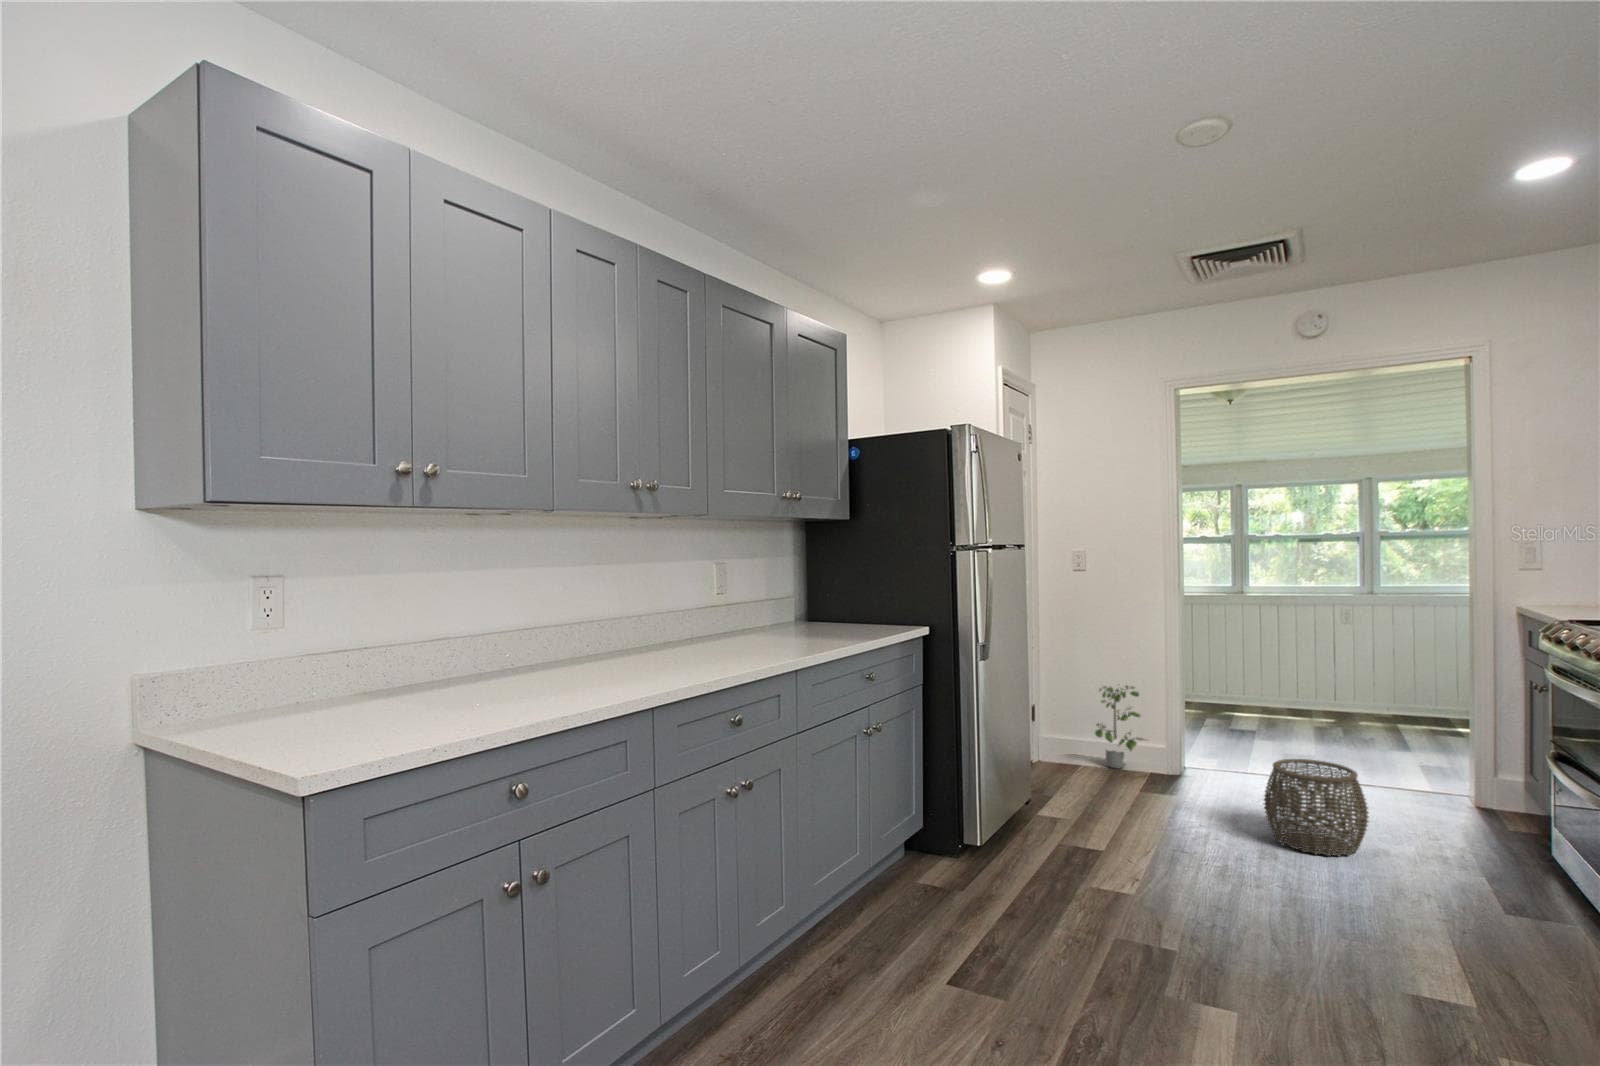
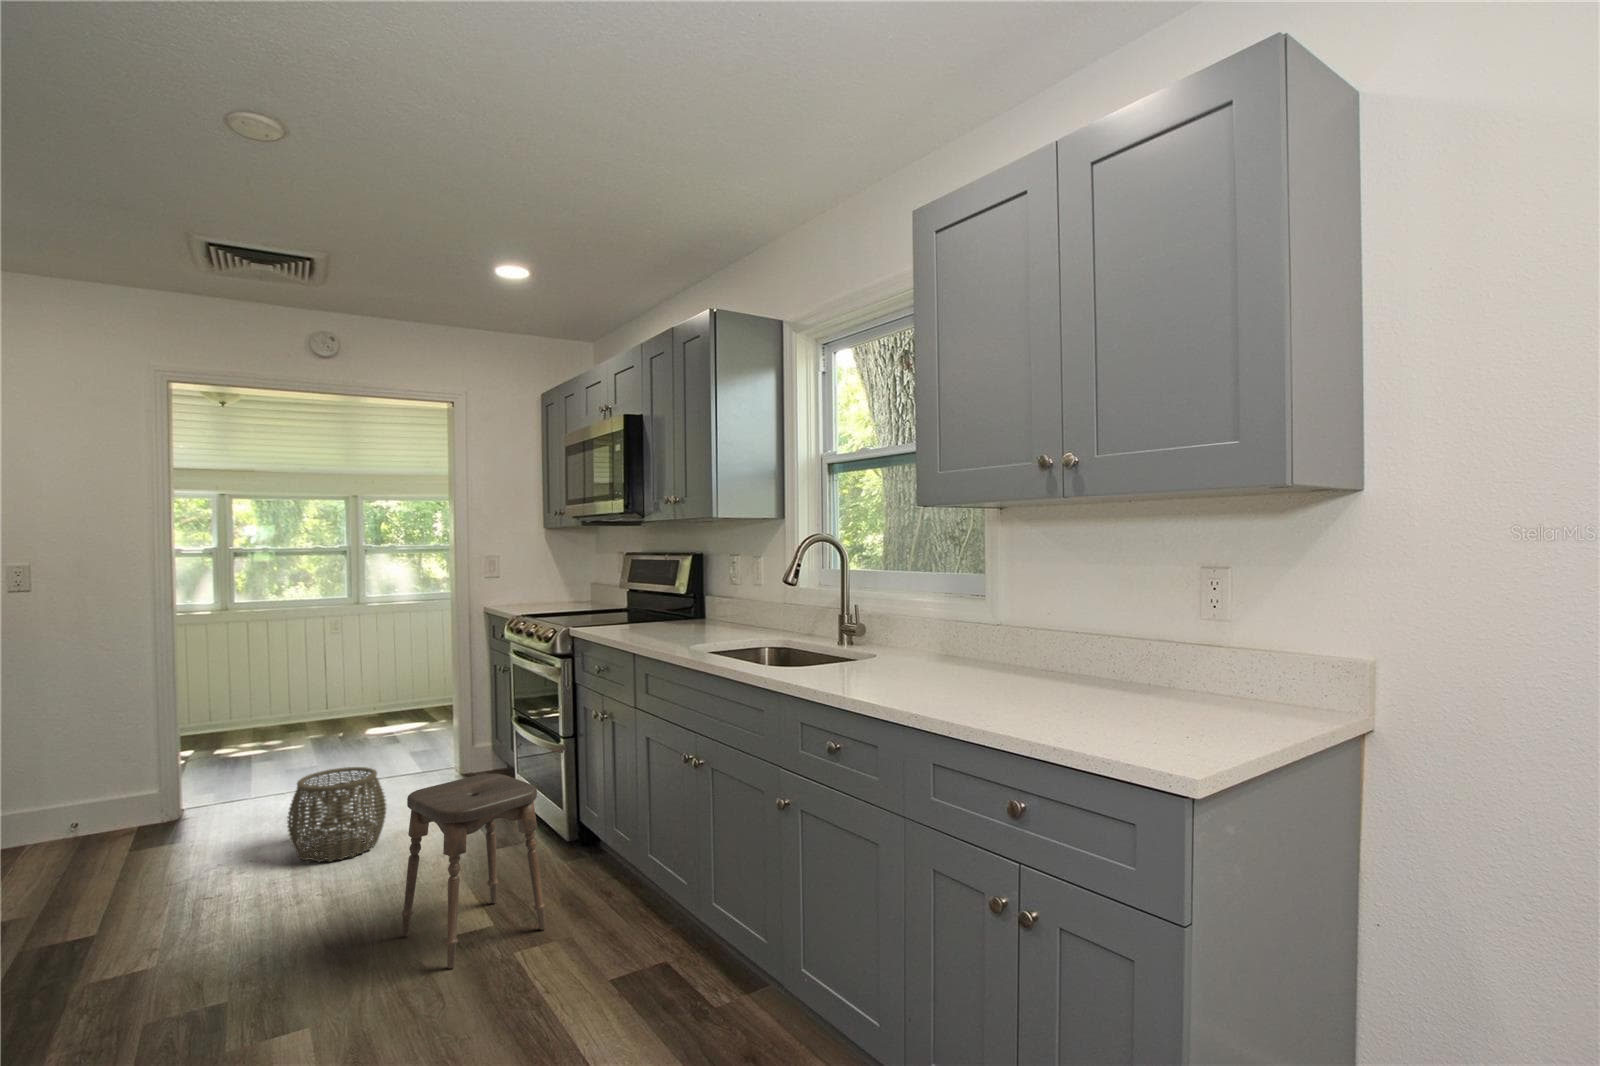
potted plant: present [1095,685,1144,769] -> none [50,732,134,843]
stool: none [1359,800,1558,1032] -> present [401,774,546,968]

